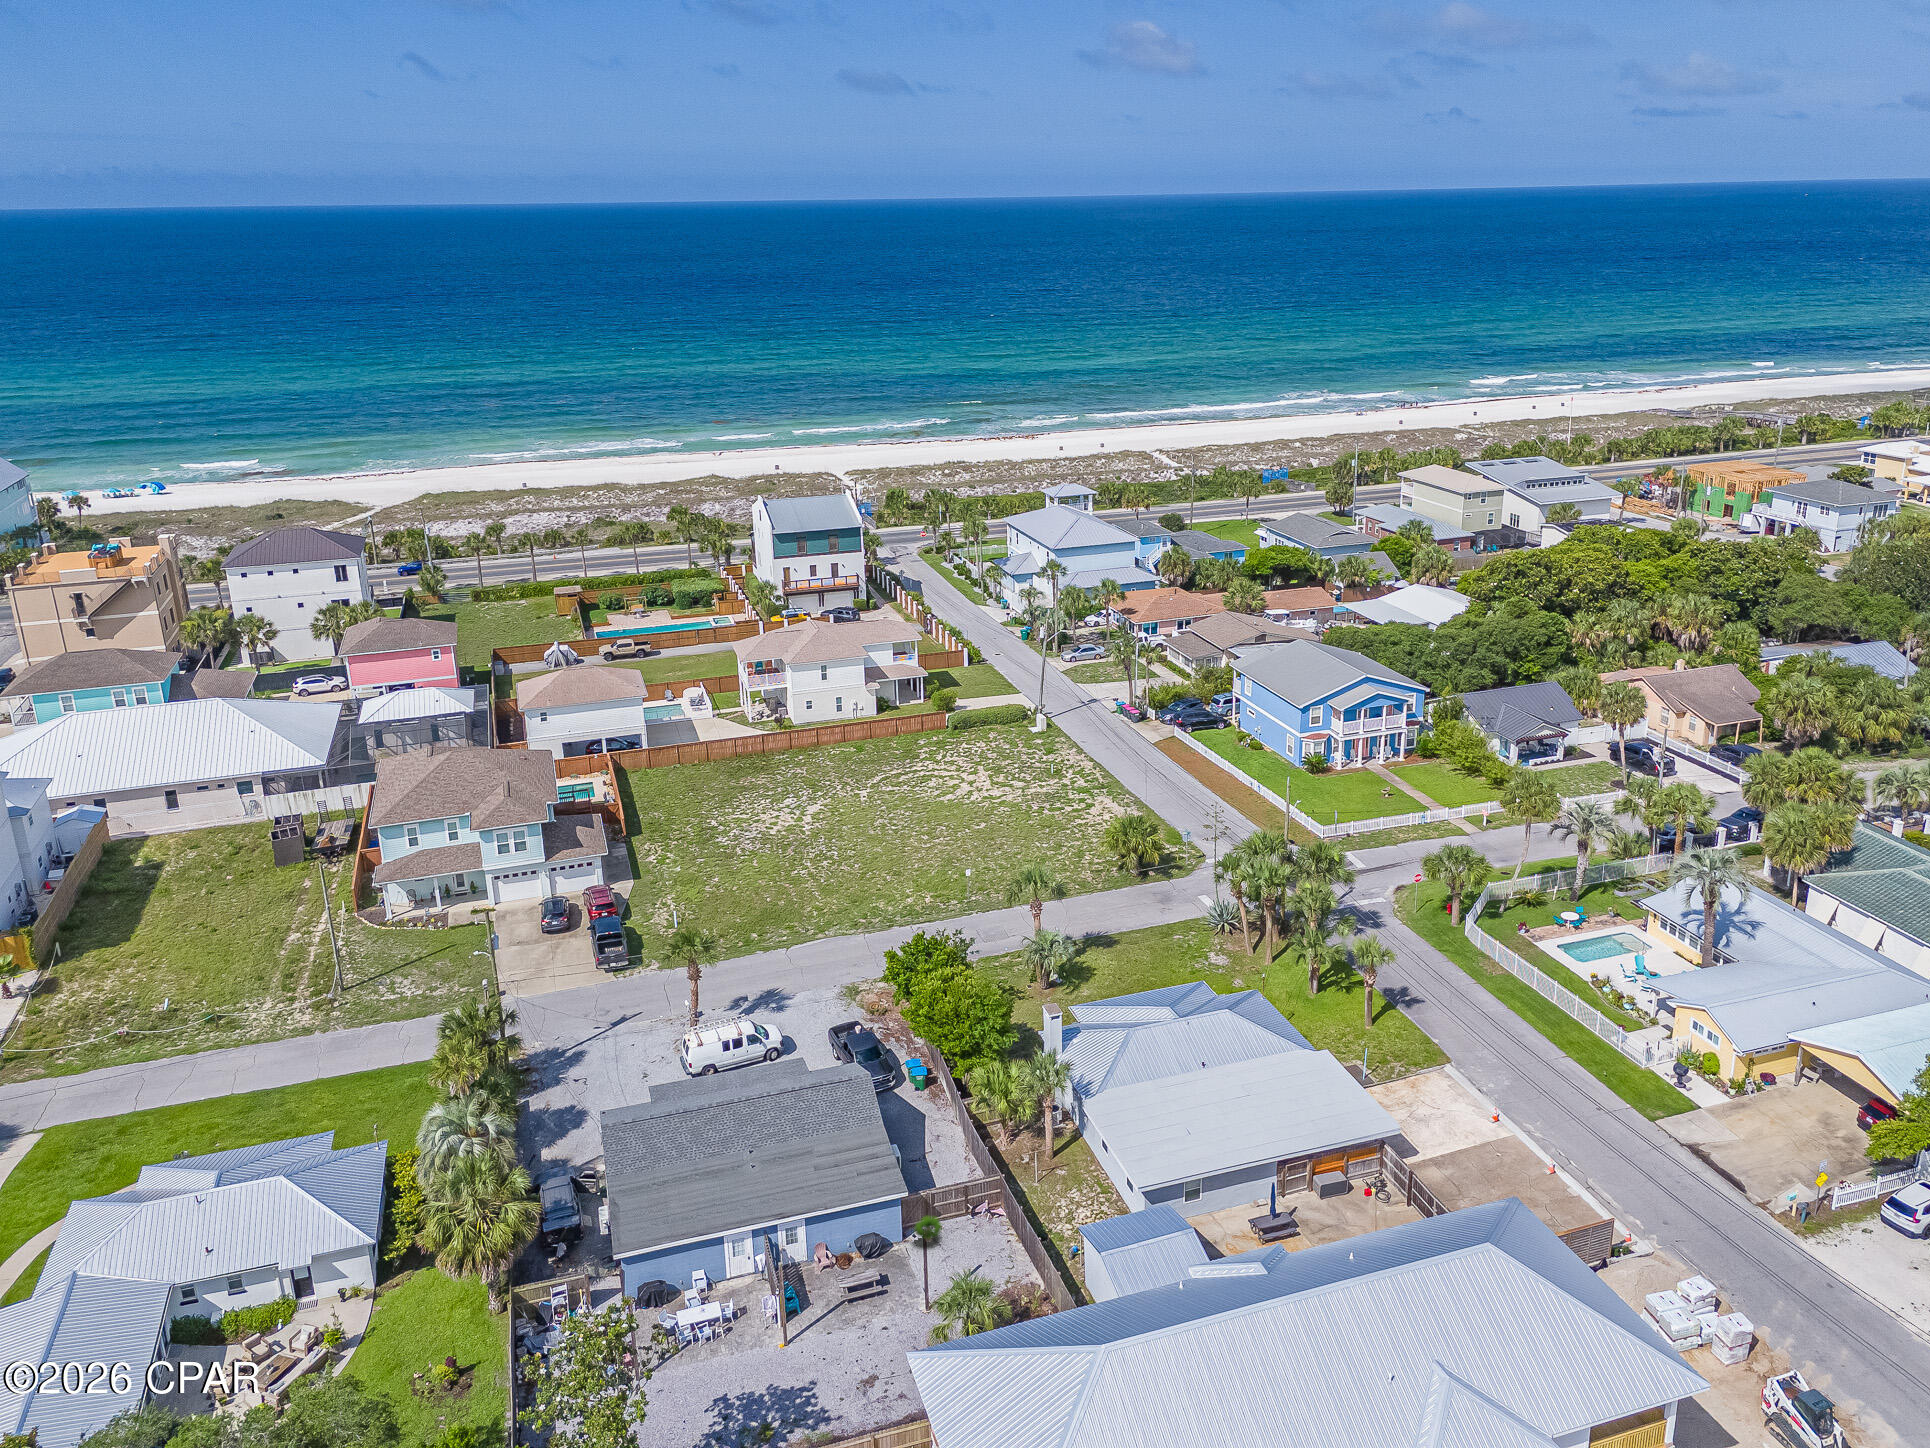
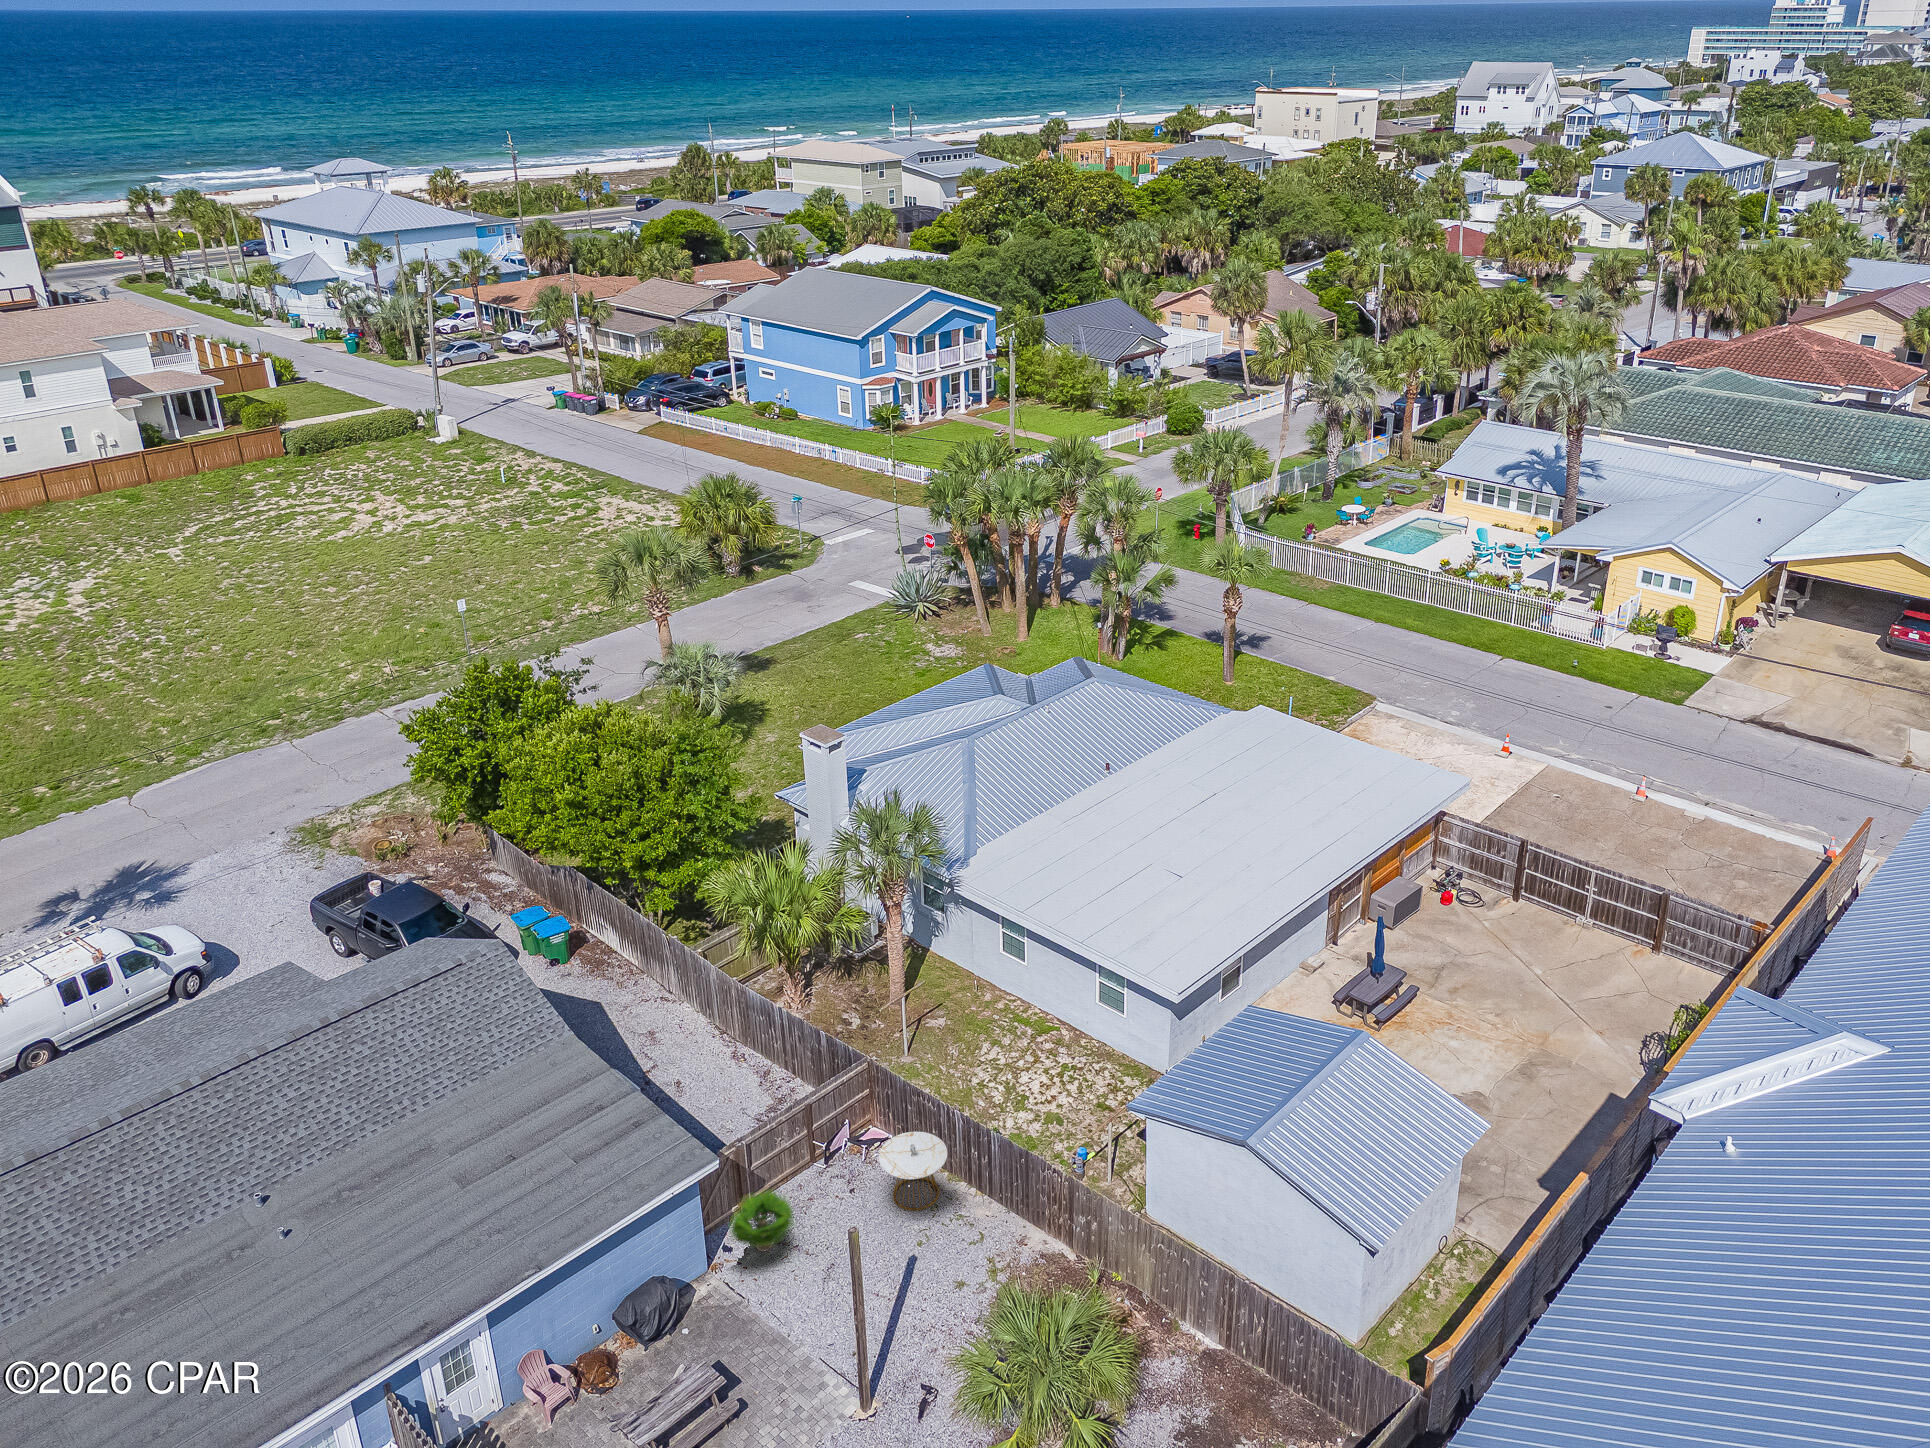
side table: none [982,1213,1013,1249] -> present [879,1132,947,1211]

